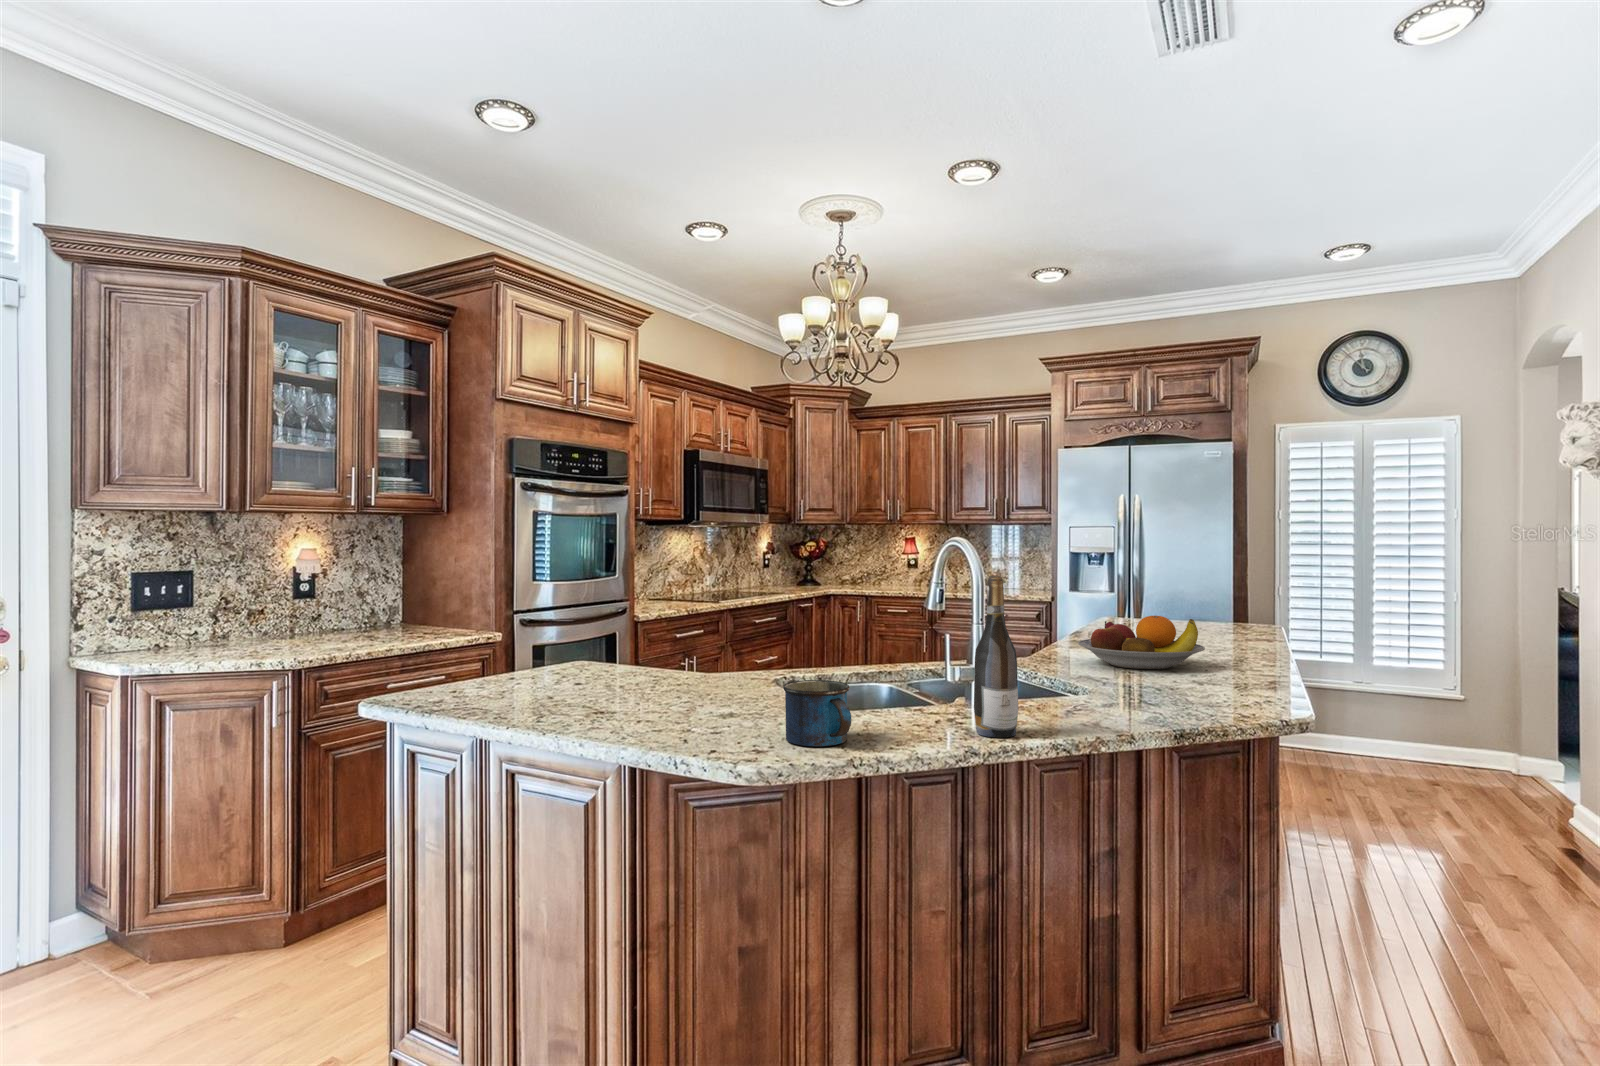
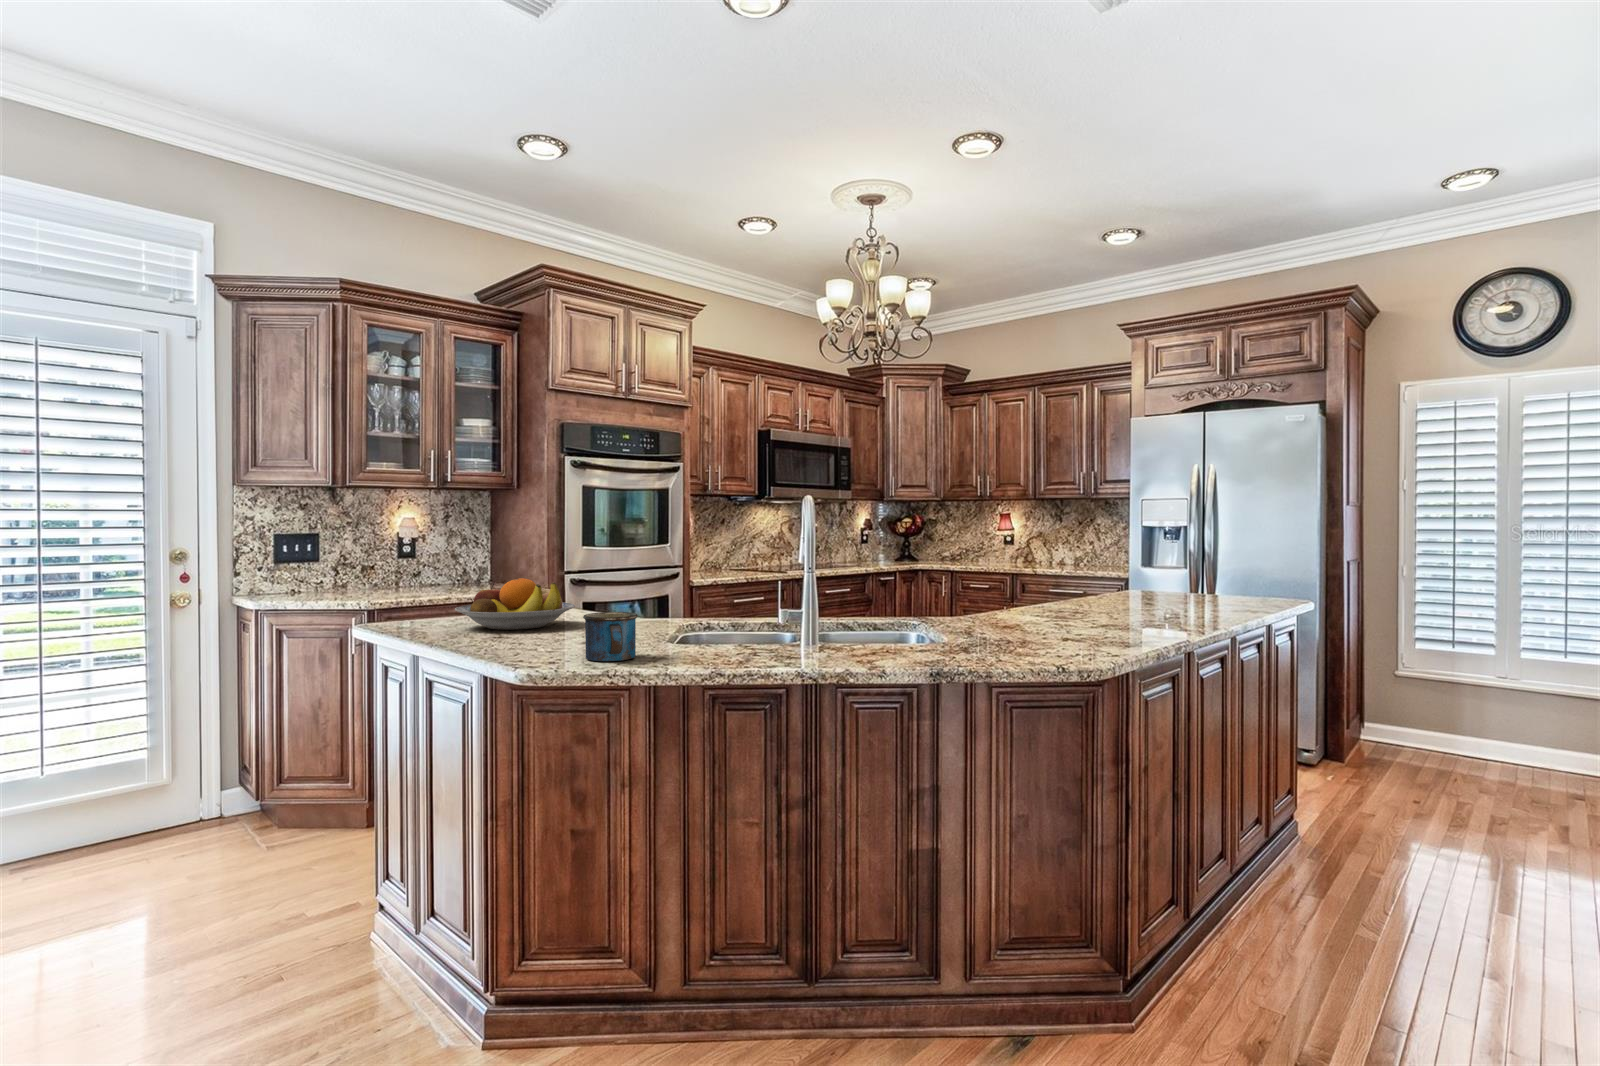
wine bottle: present [974,576,1018,738] -> none [740,529,777,663]
fruit bowl: present [1078,616,1205,669] -> present [455,578,575,630]

